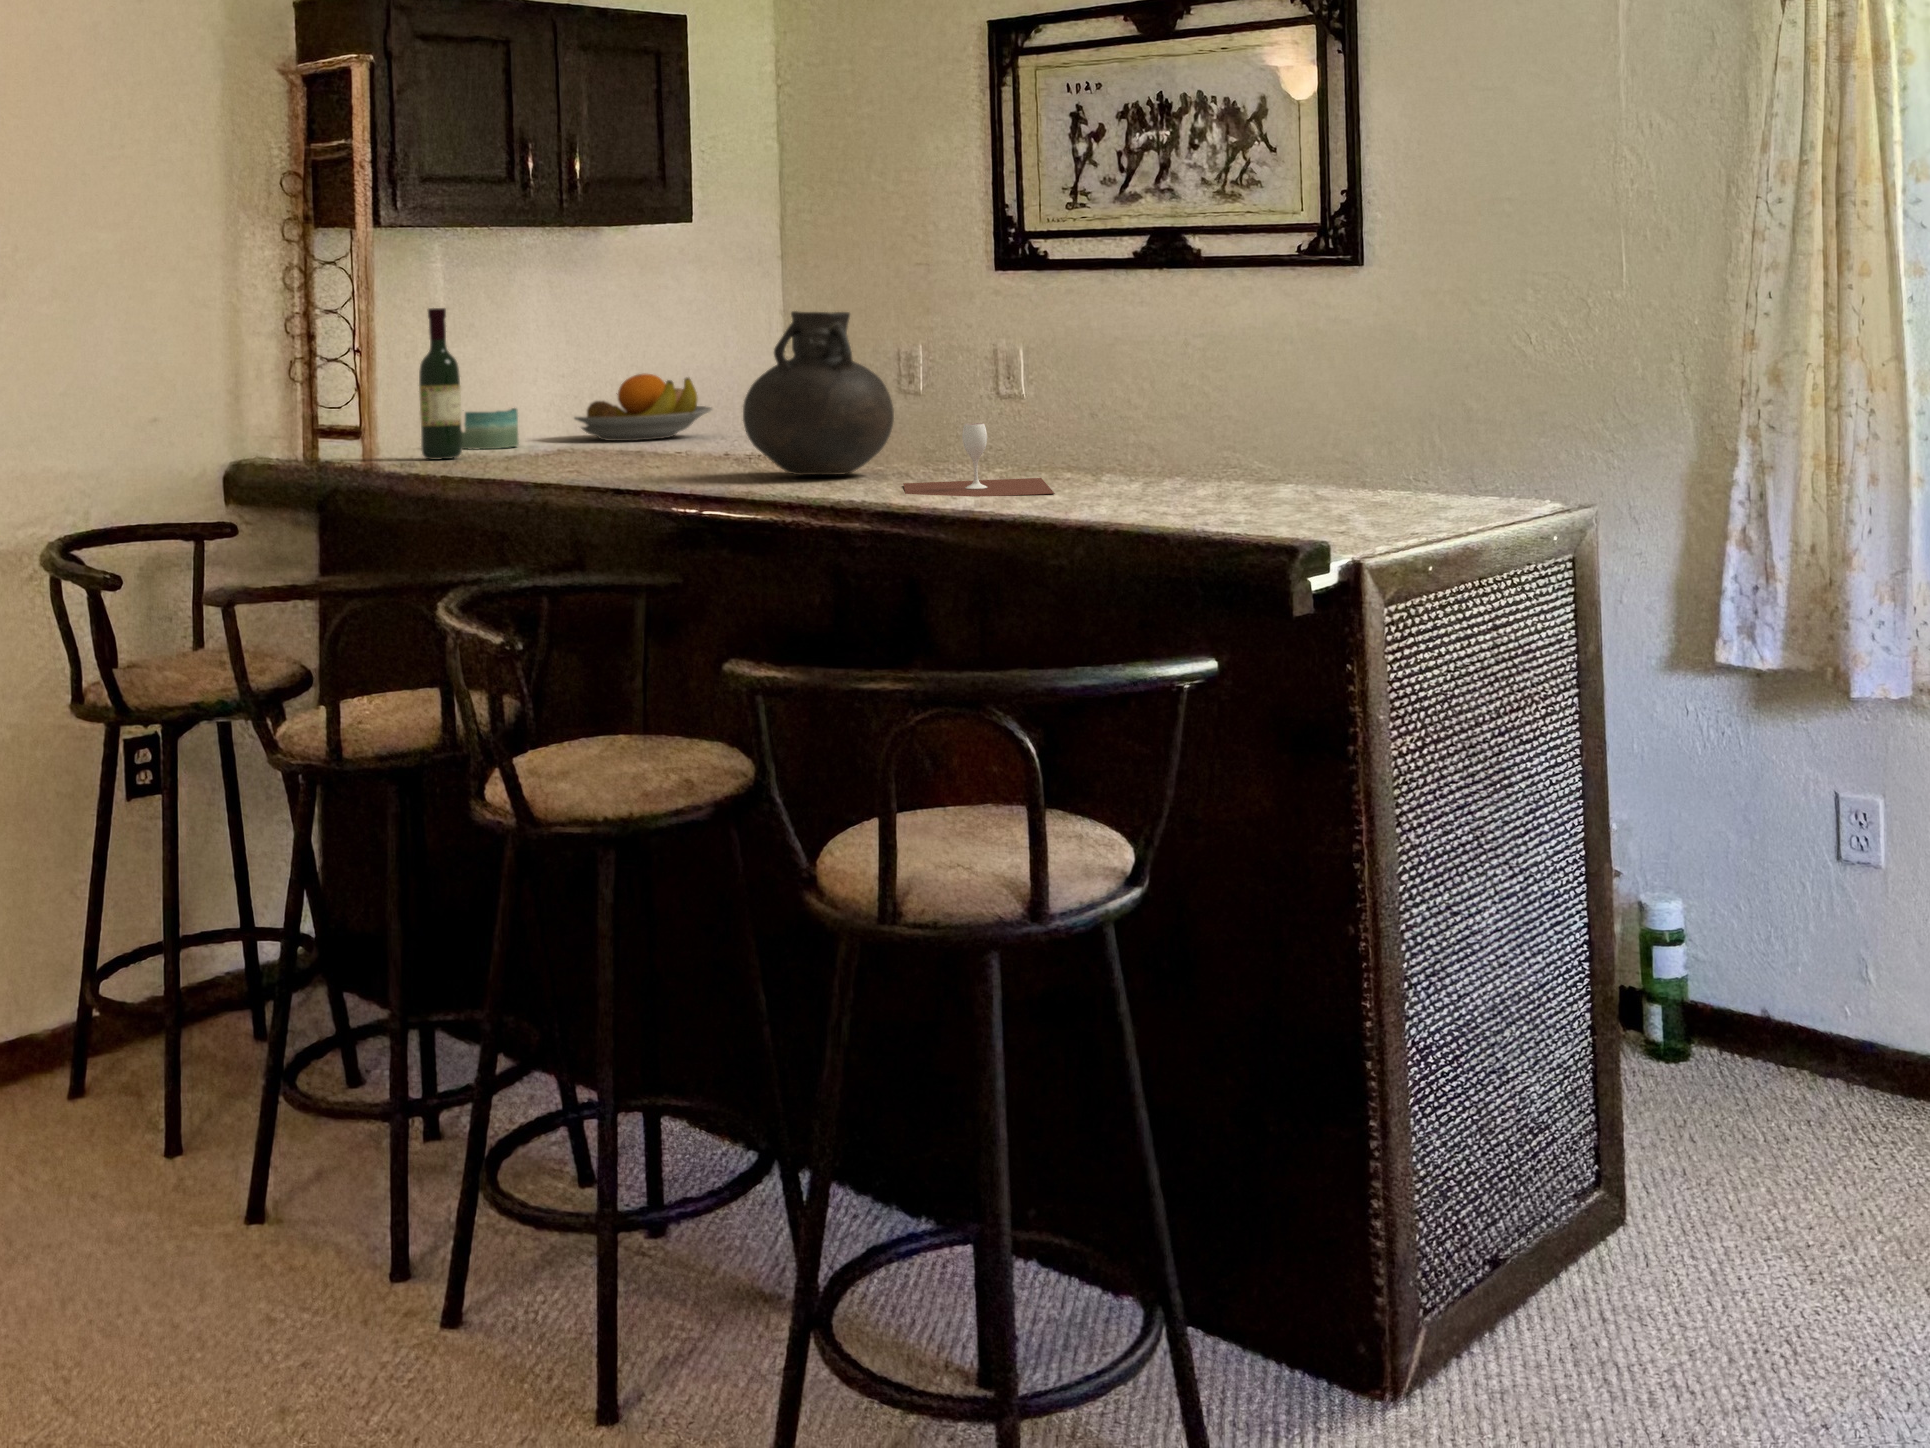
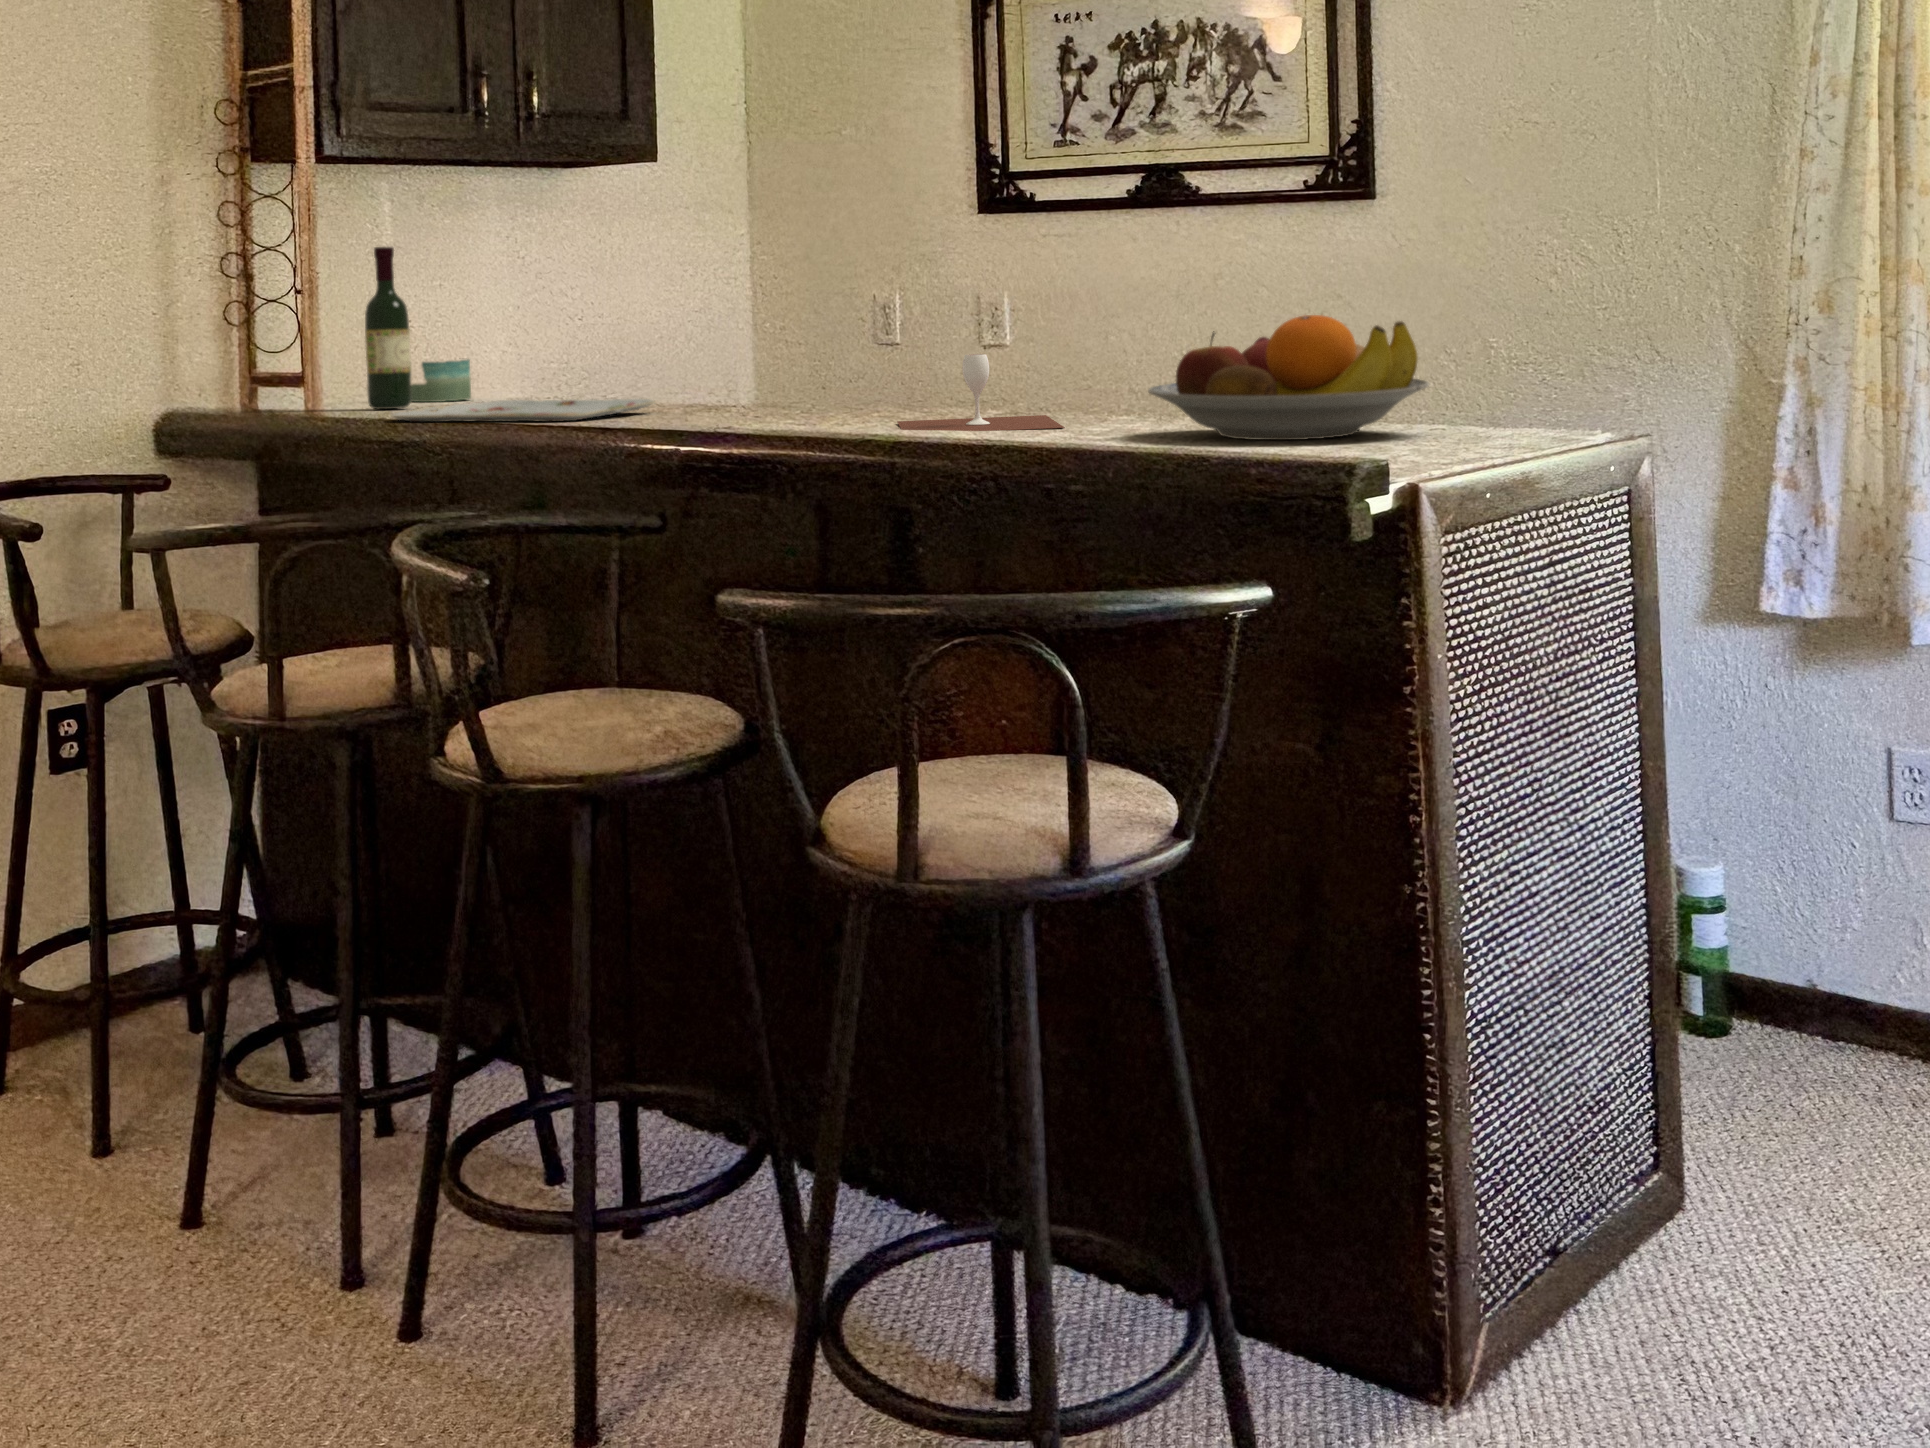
vase: present [743,311,894,475] -> none [720,239,883,416]
fruit bowl: present [575,374,712,441] -> present [1148,315,1429,440]
serving tray: none [440,453,686,478] -> present [392,399,655,422]

